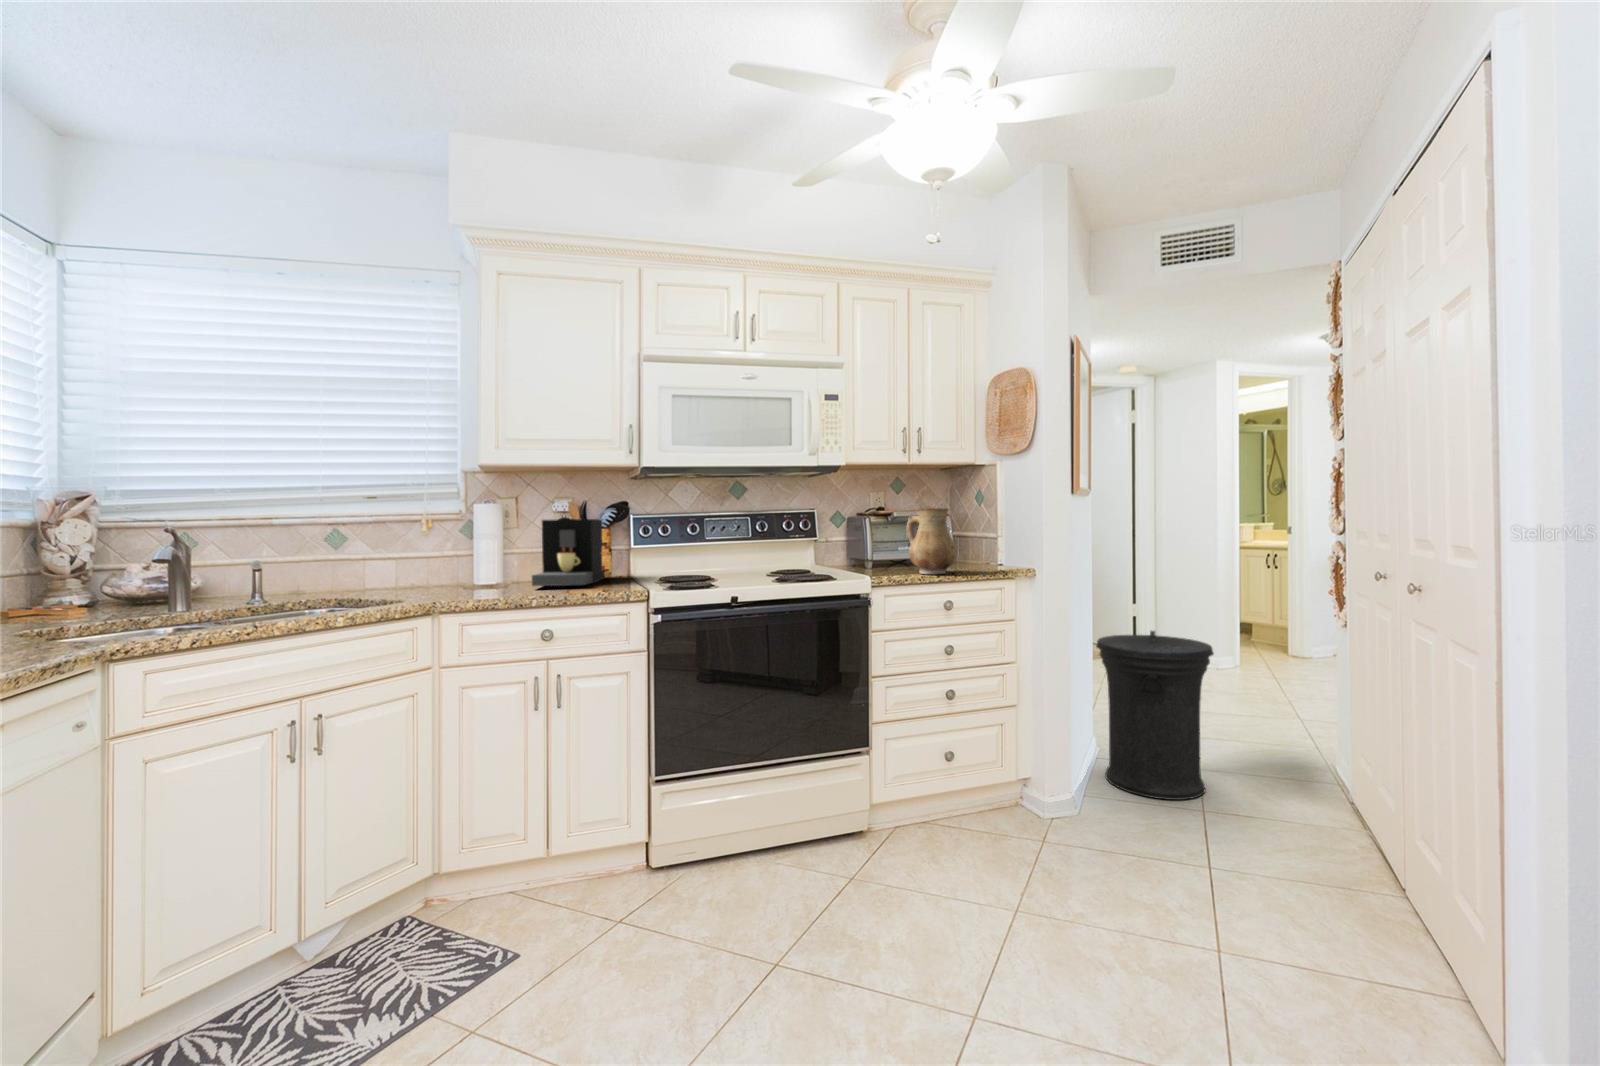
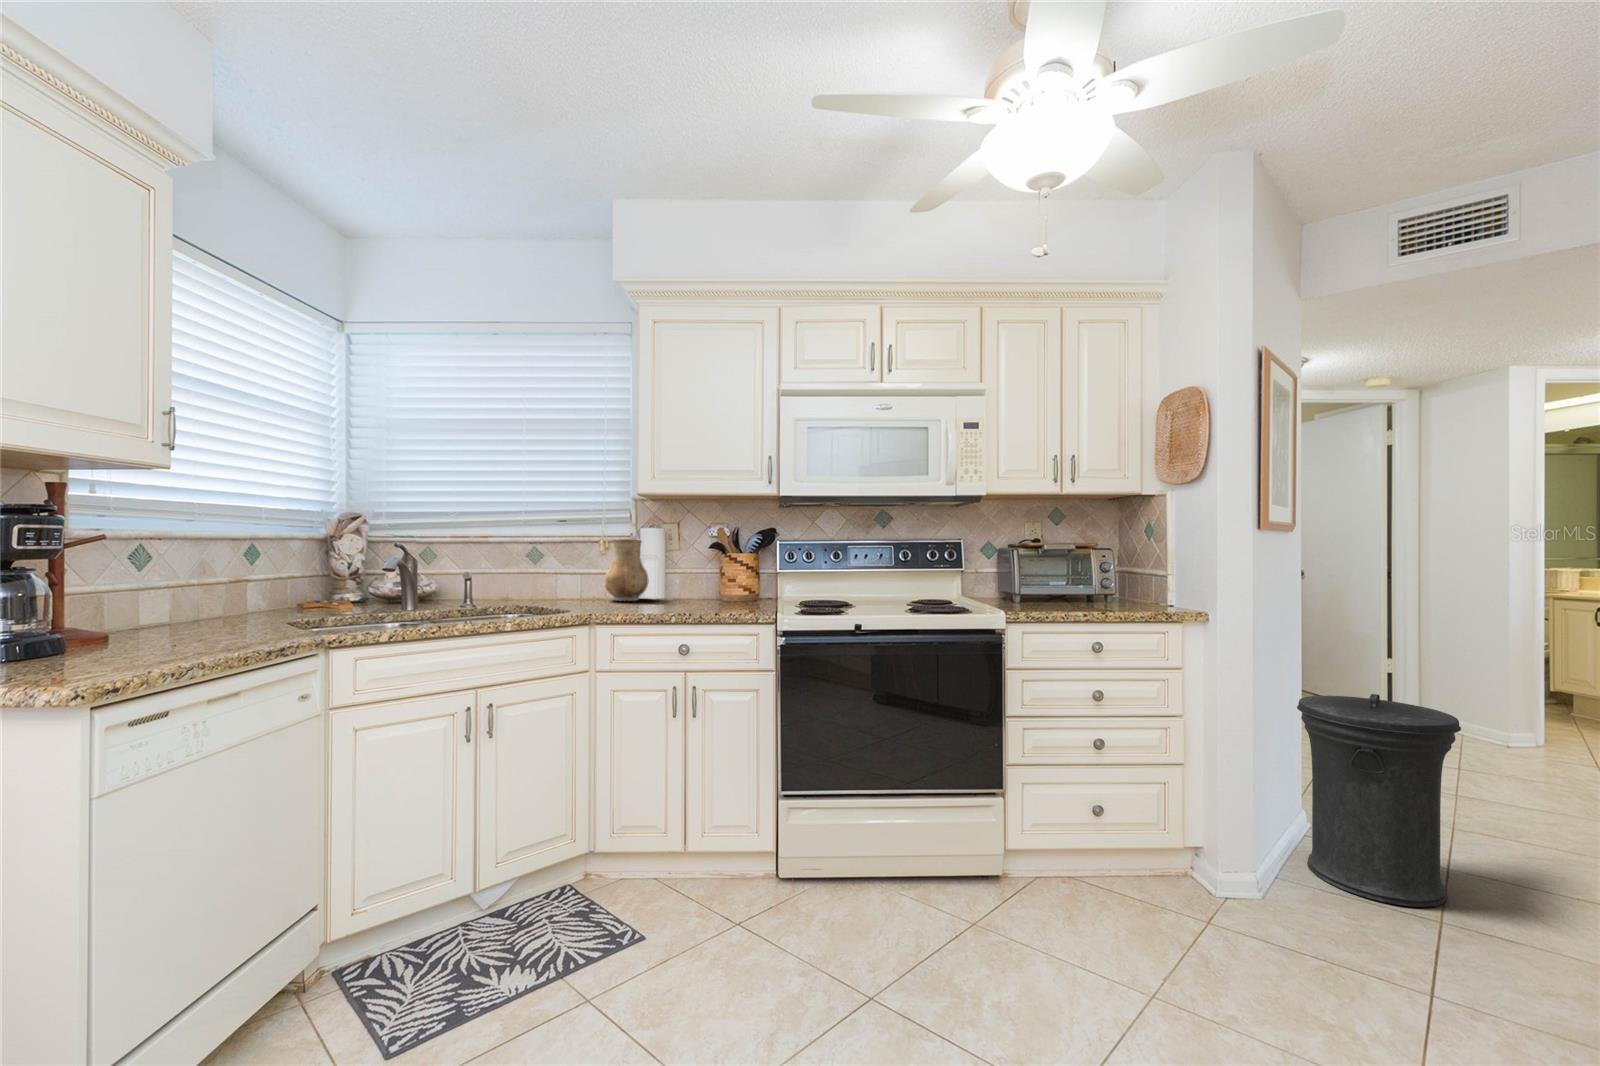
ceramic pitcher: present [907,508,956,574] -> present [604,539,649,601]
coffee maker: present [532,519,605,586] -> none [681,542,752,605]

